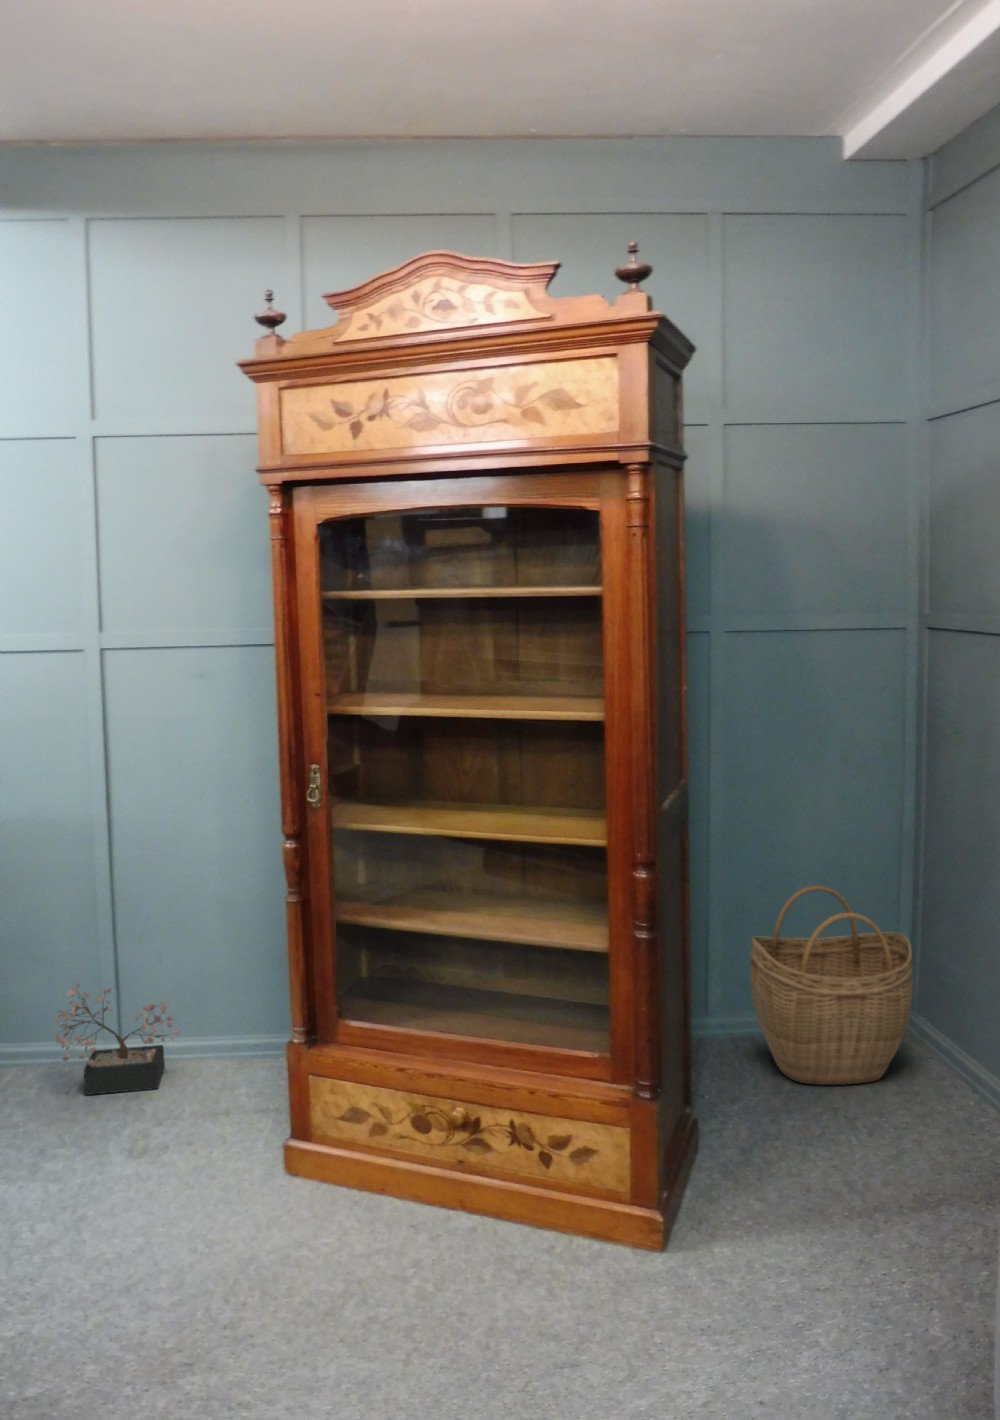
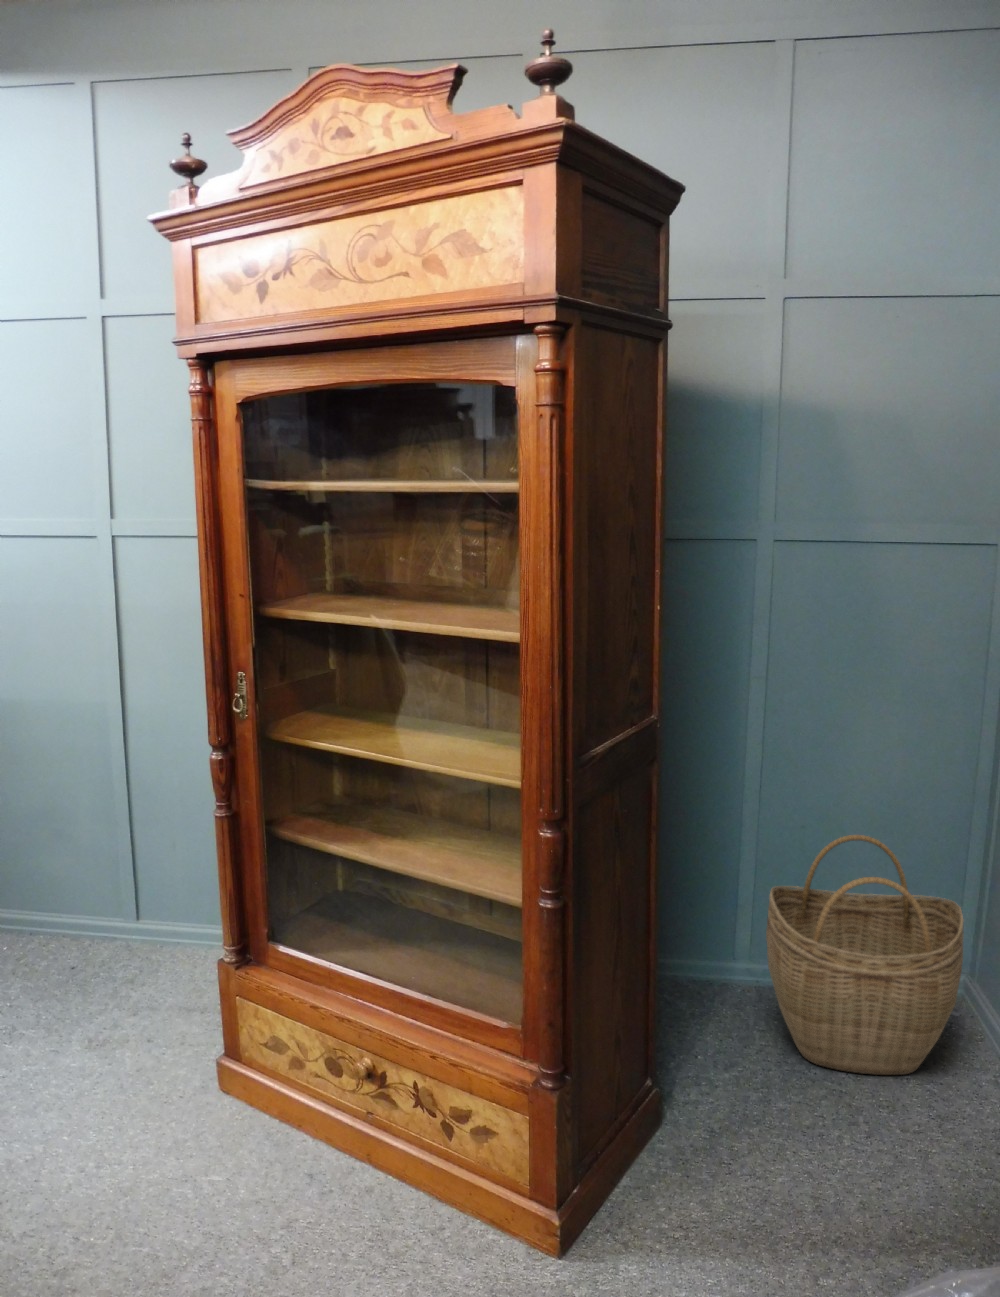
decorative plant: present [54,983,180,1095] -> none [58,859,187,971]

